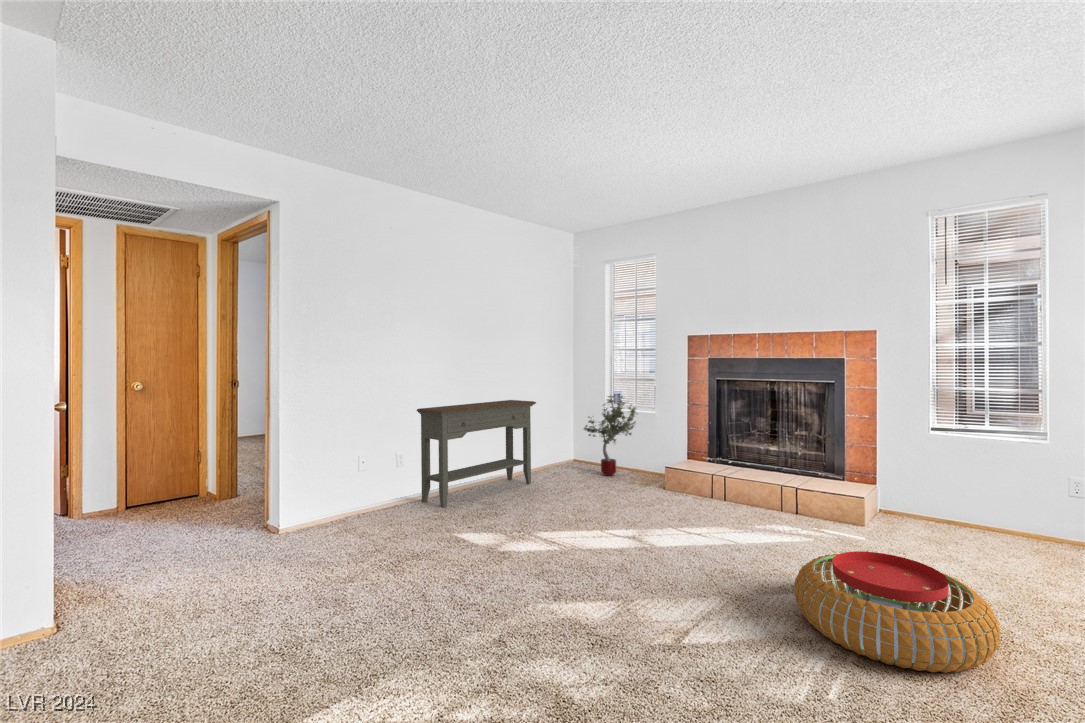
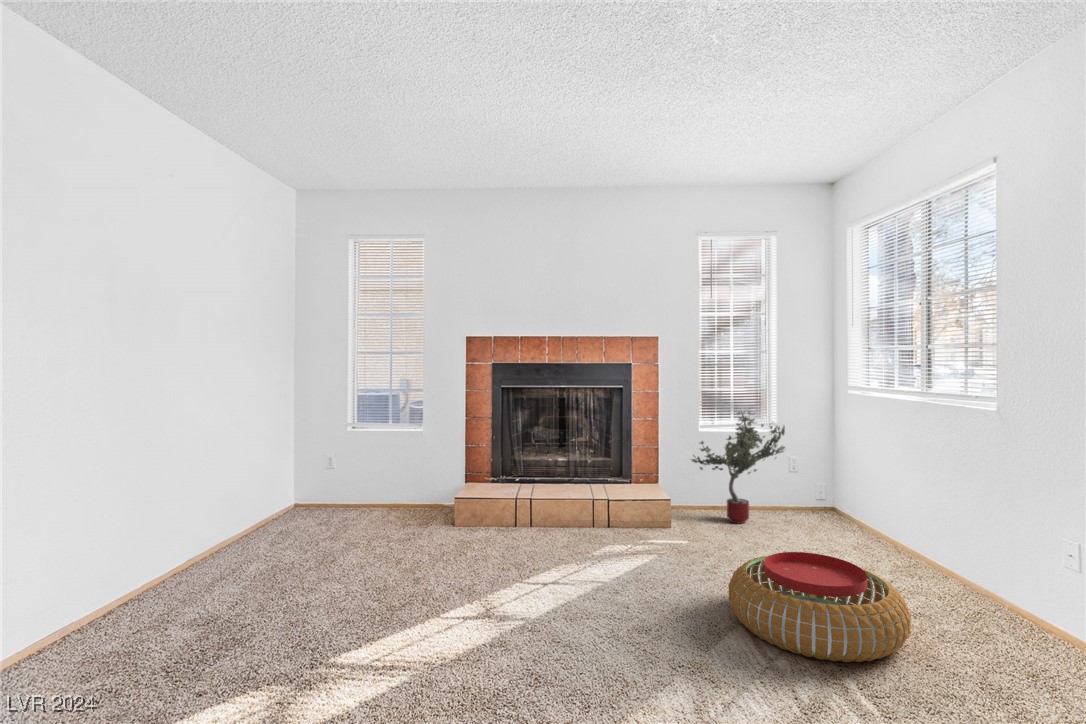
potted tree: present [584,396,636,476] -> present [692,411,785,524]
console table: present [417,400,536,508] -> none [68,426,275,634]

